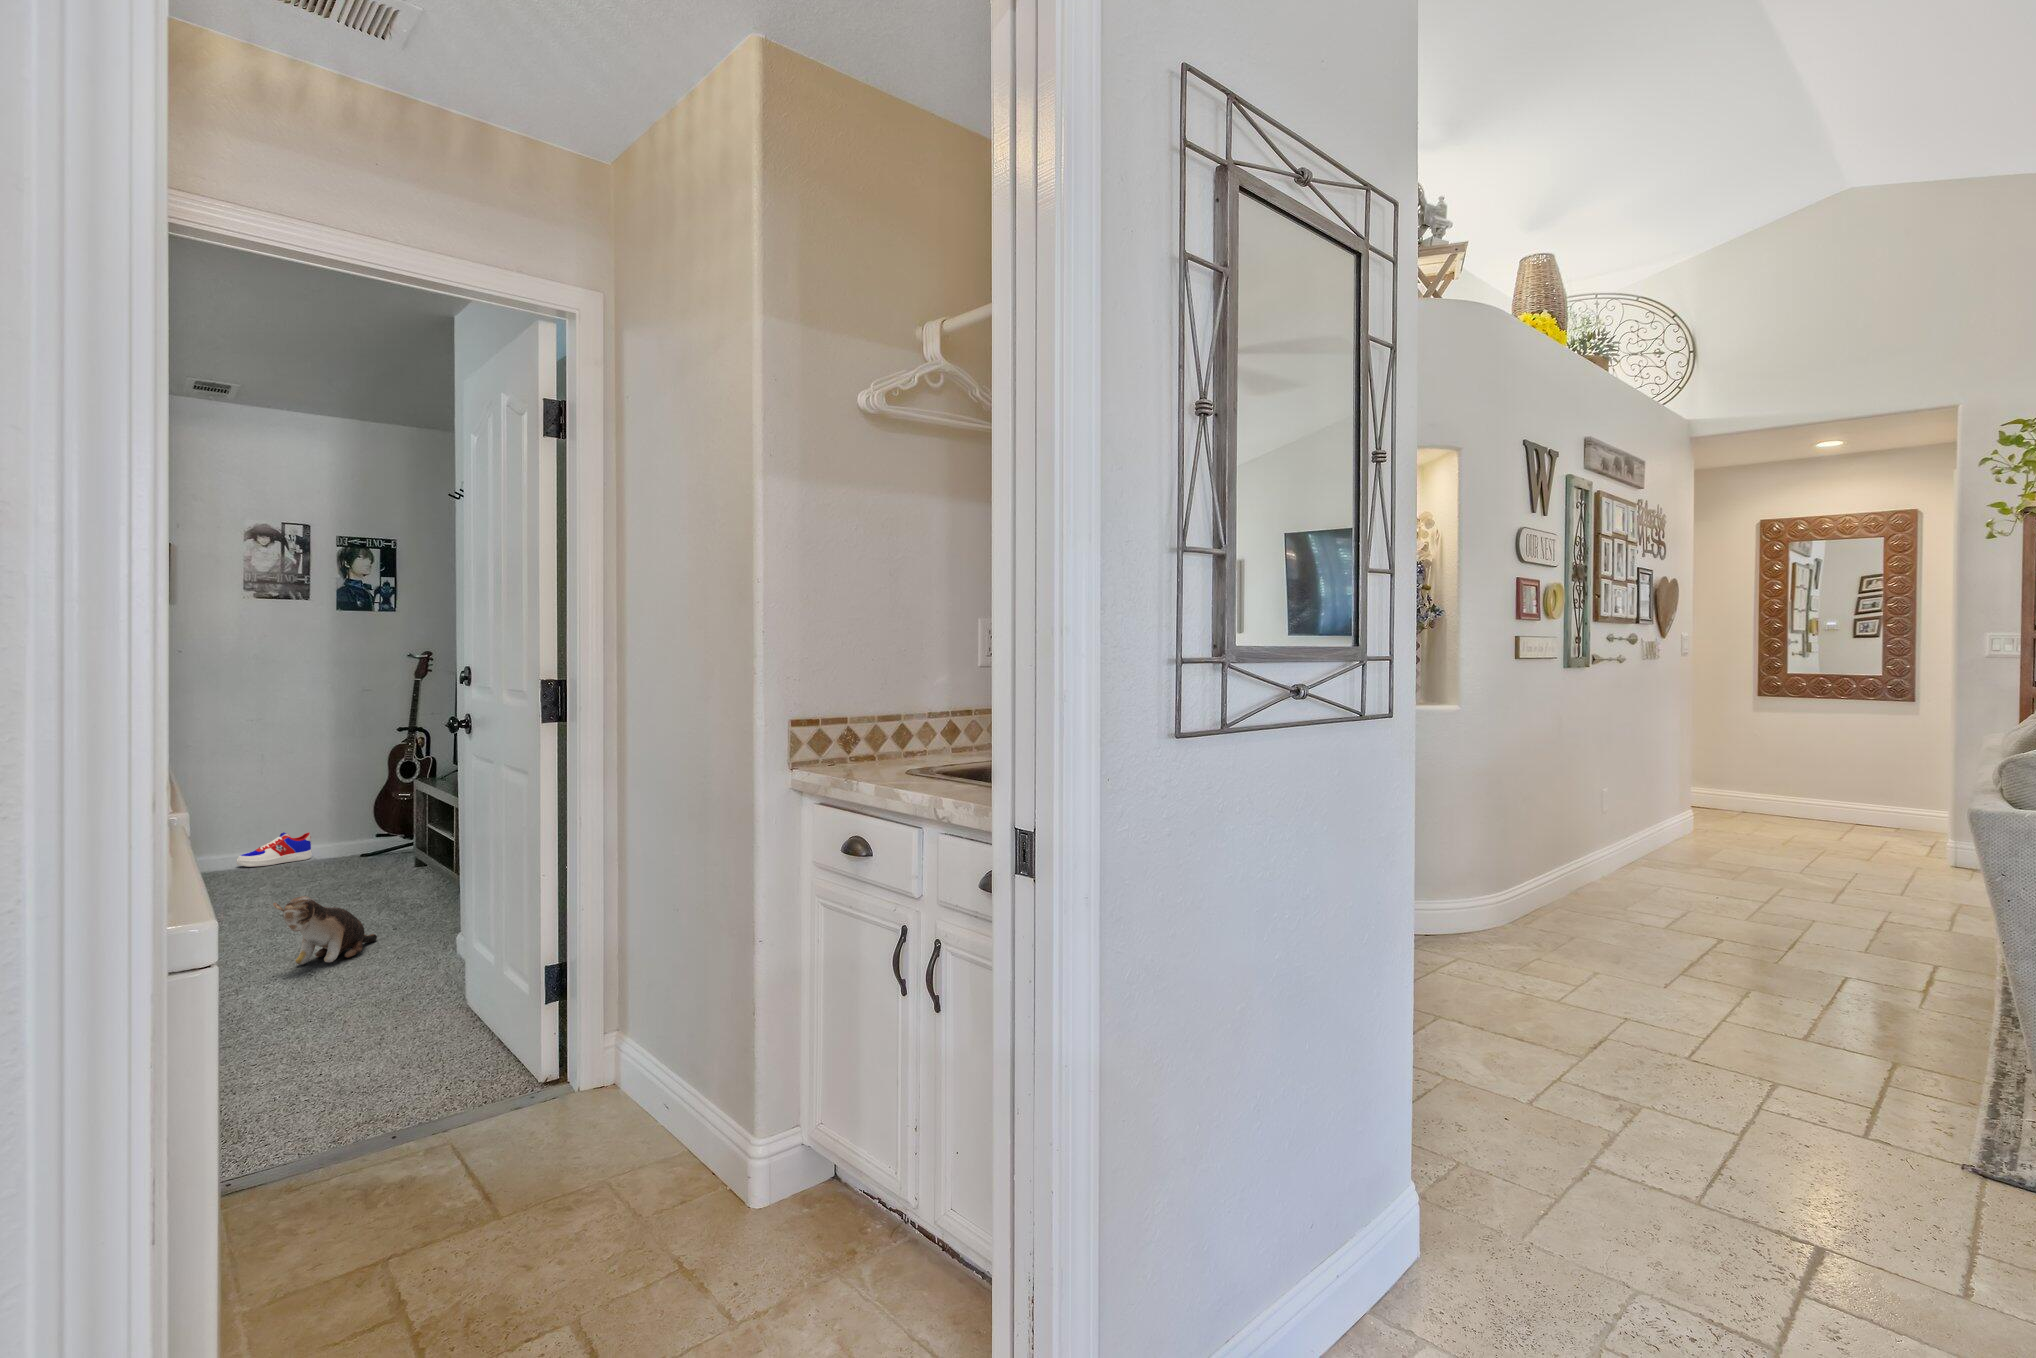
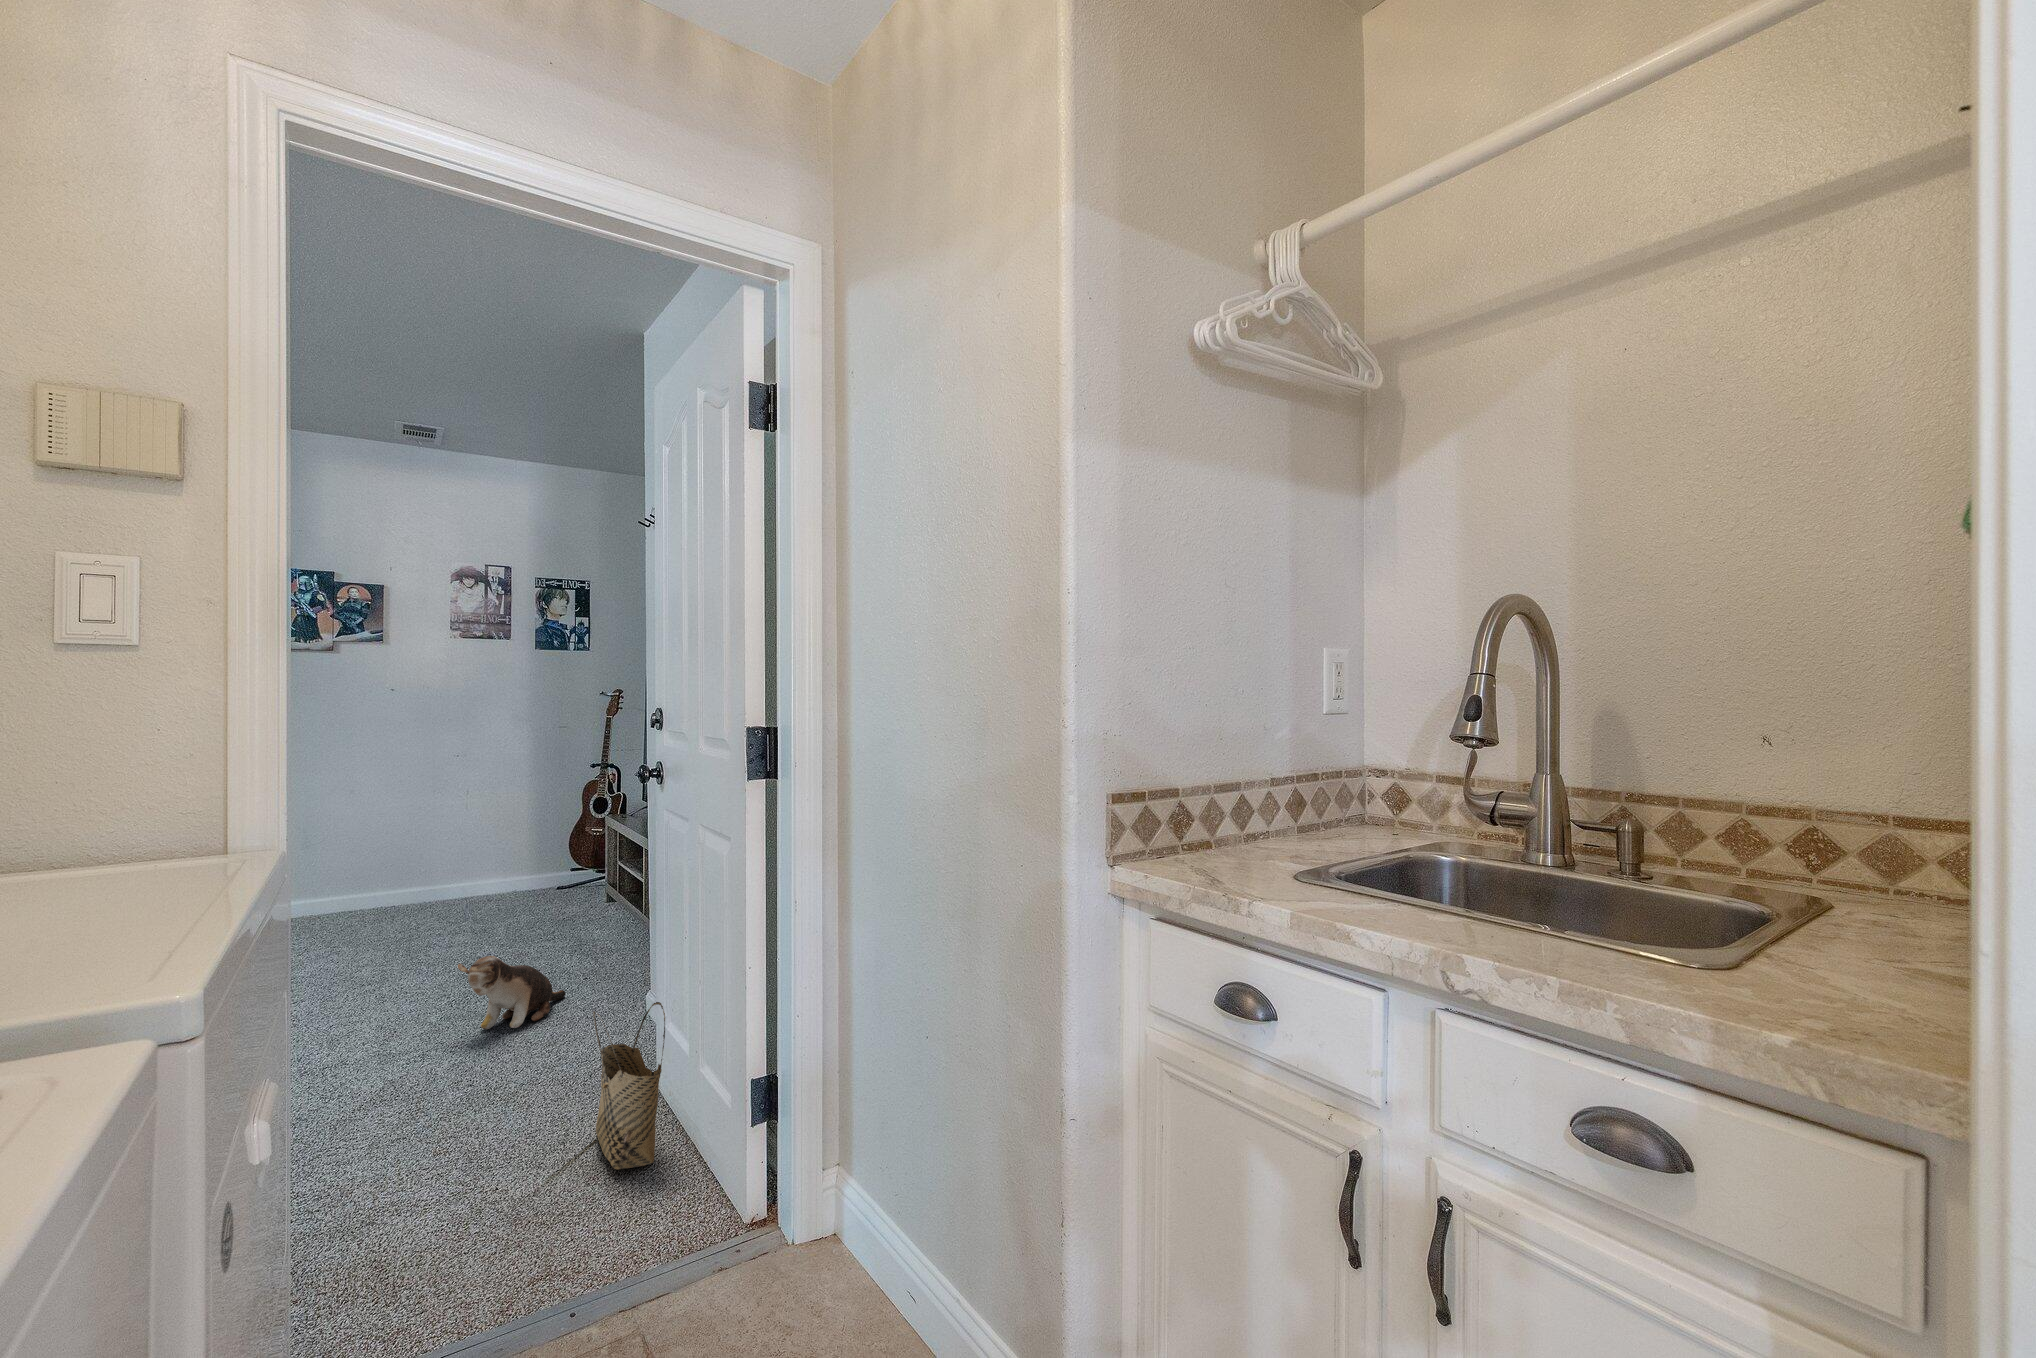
sneaker: present [236,832,312,867] -> none [440,865,510,900]
woven basket: none [407,916,472,1049] -> present [593,1002,665,1169]

